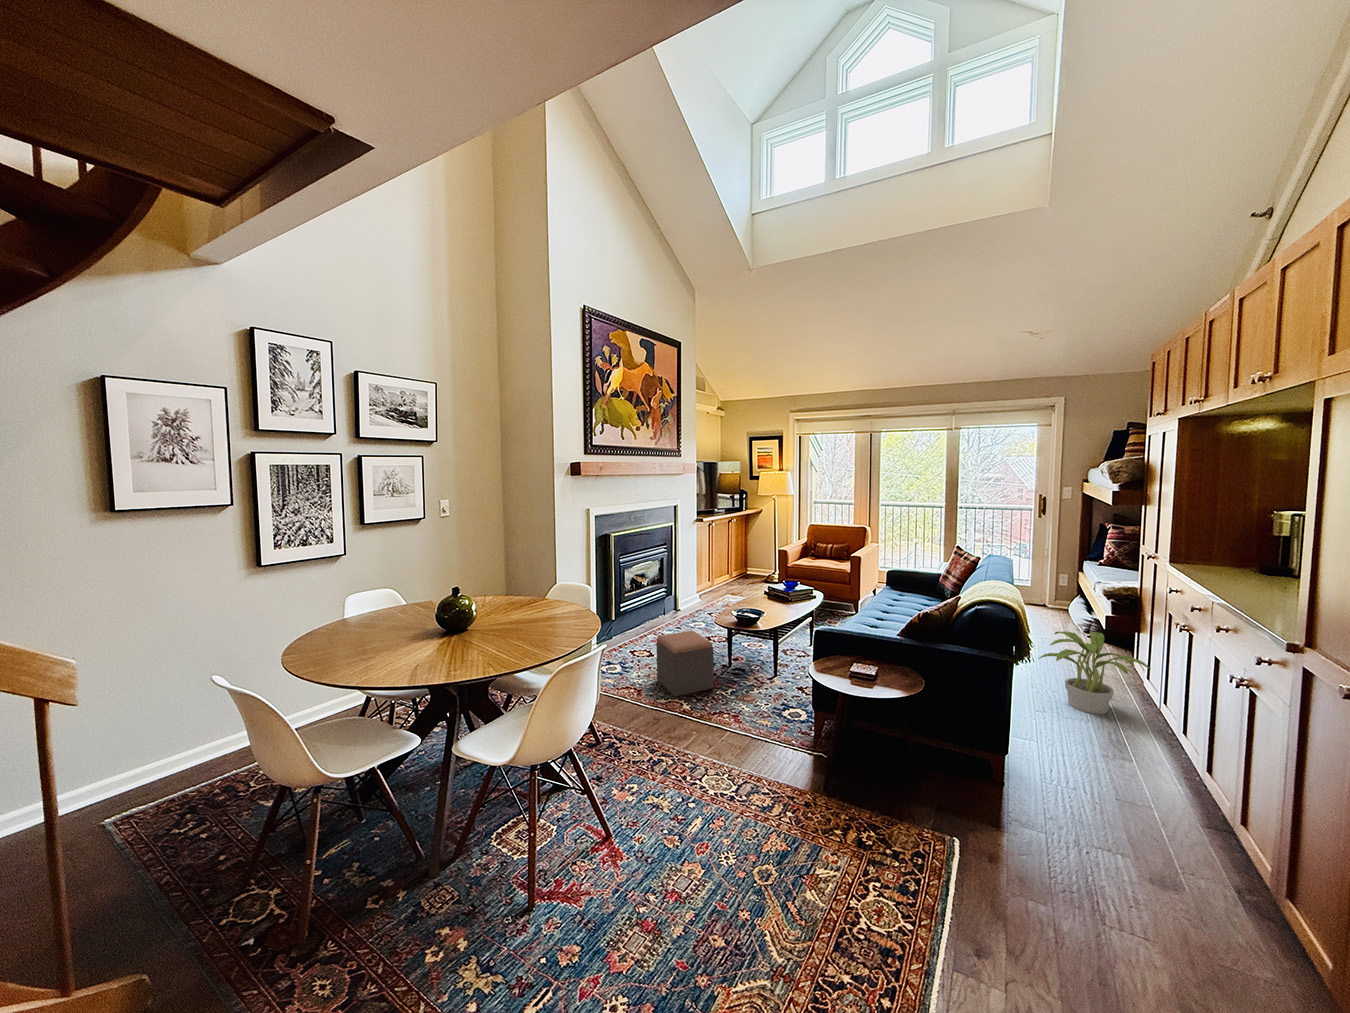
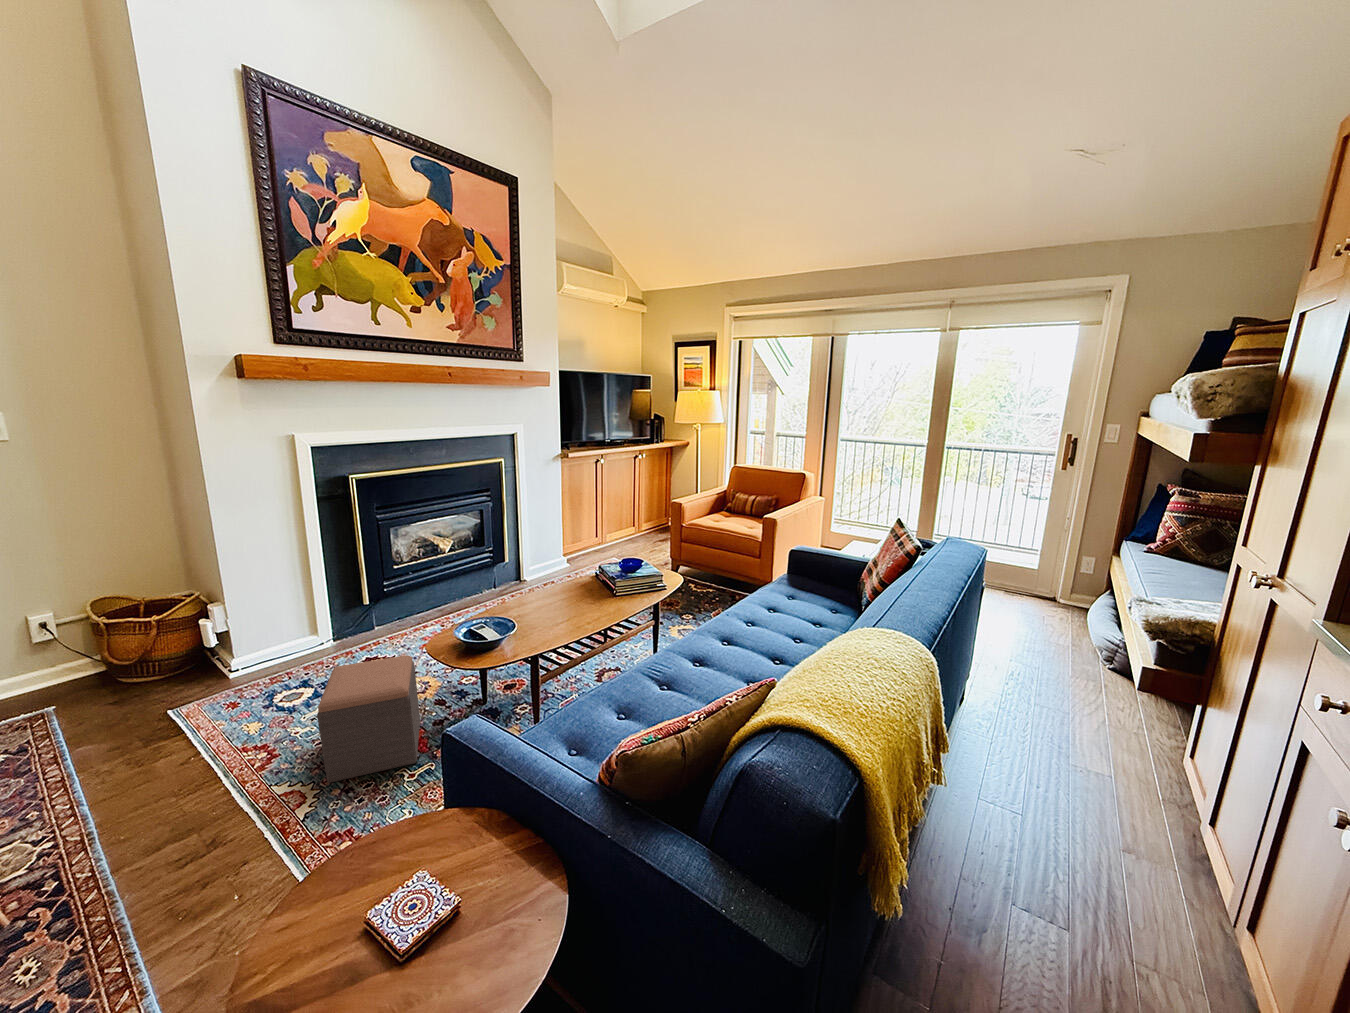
potted plant: present [1039,631,1151,714] -> none [997,706,1227,889]

